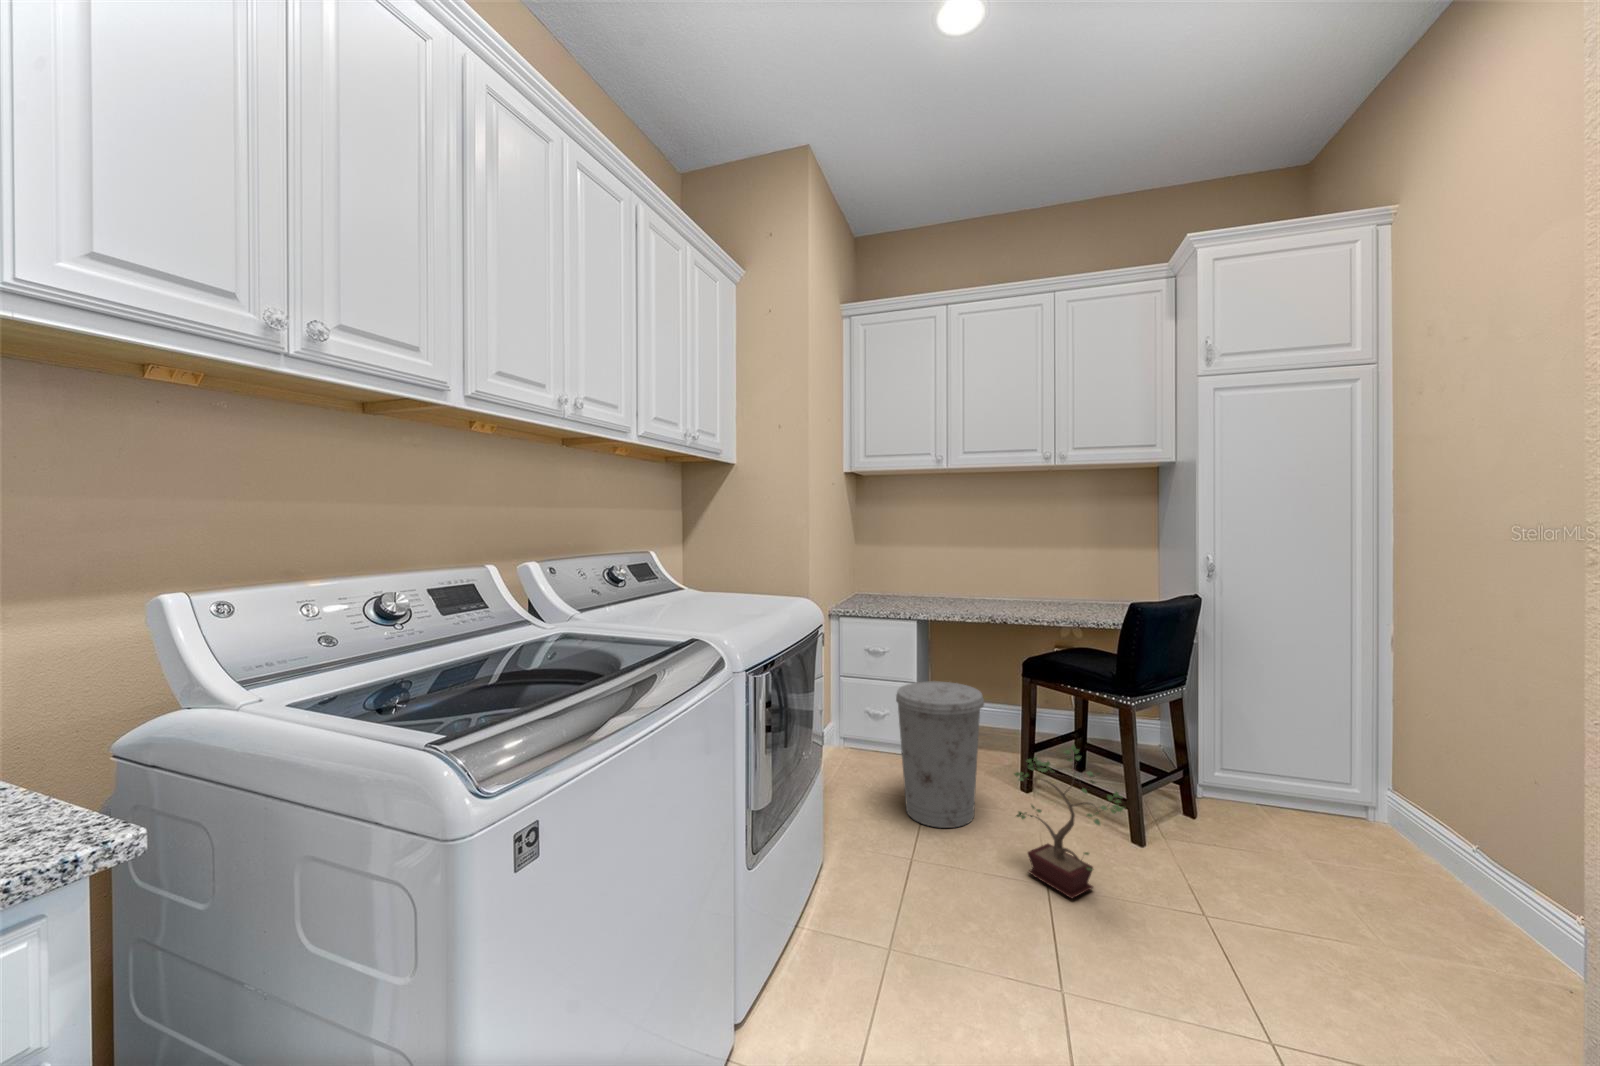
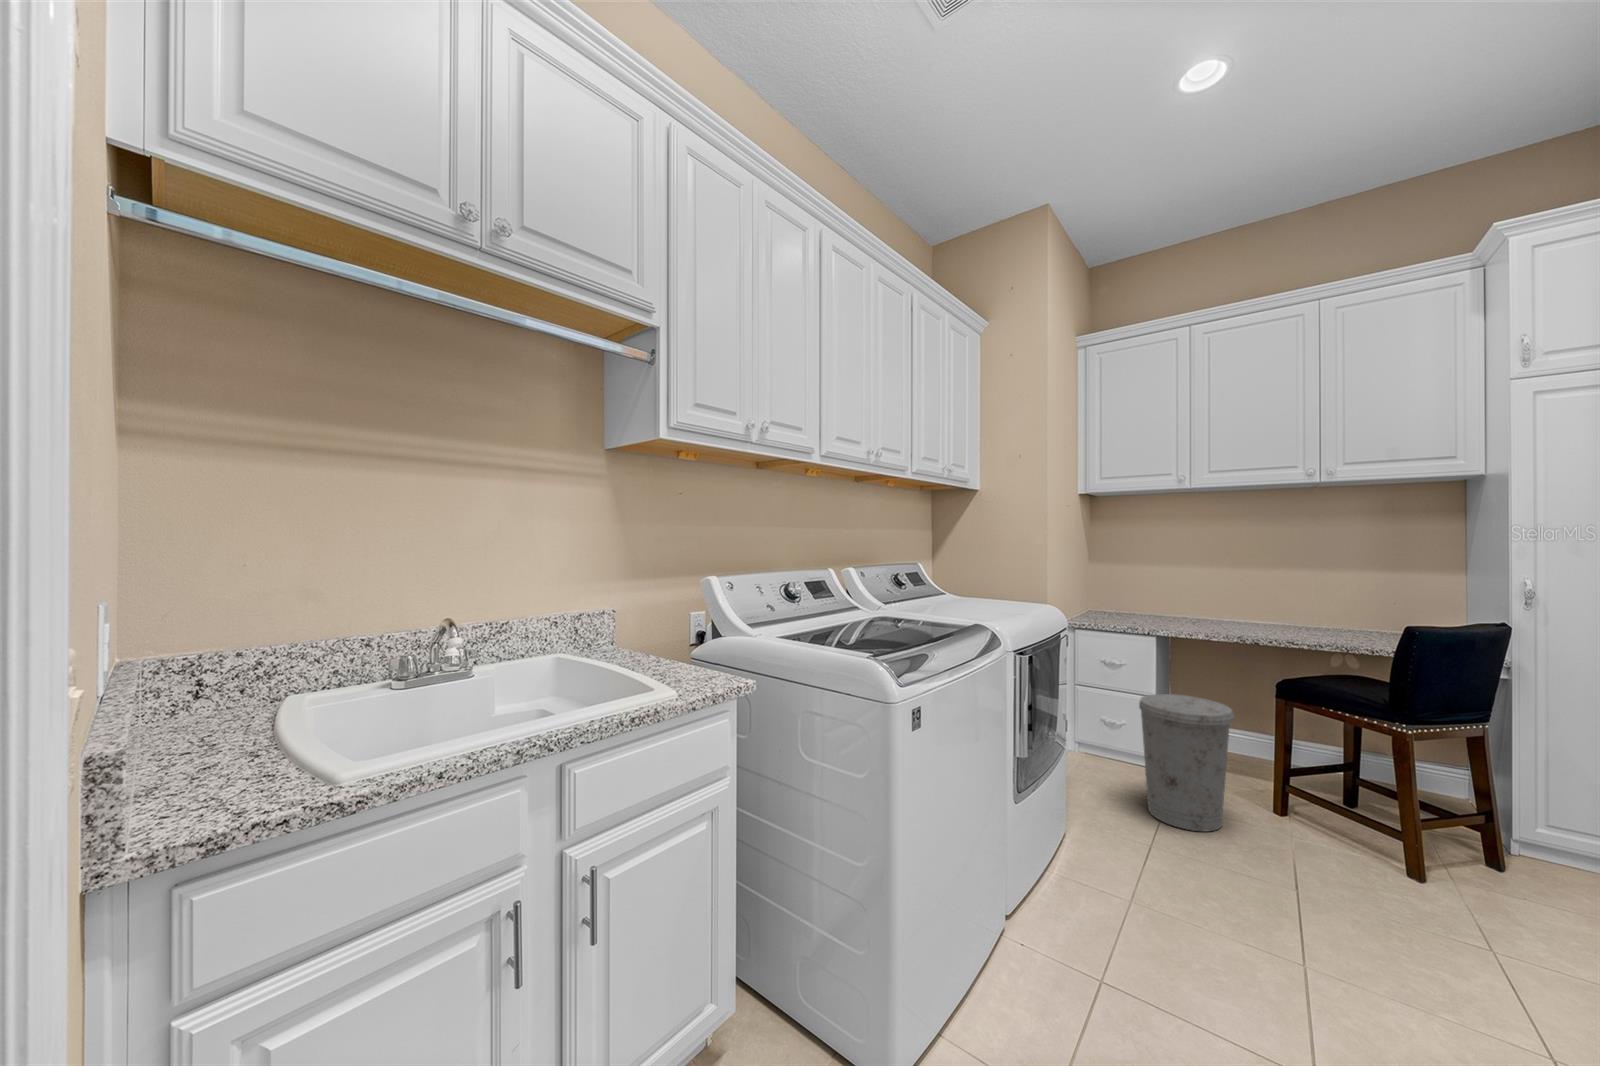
potted plant: present [1015,745,1124,898] -> none [1267,761,1398,909]

